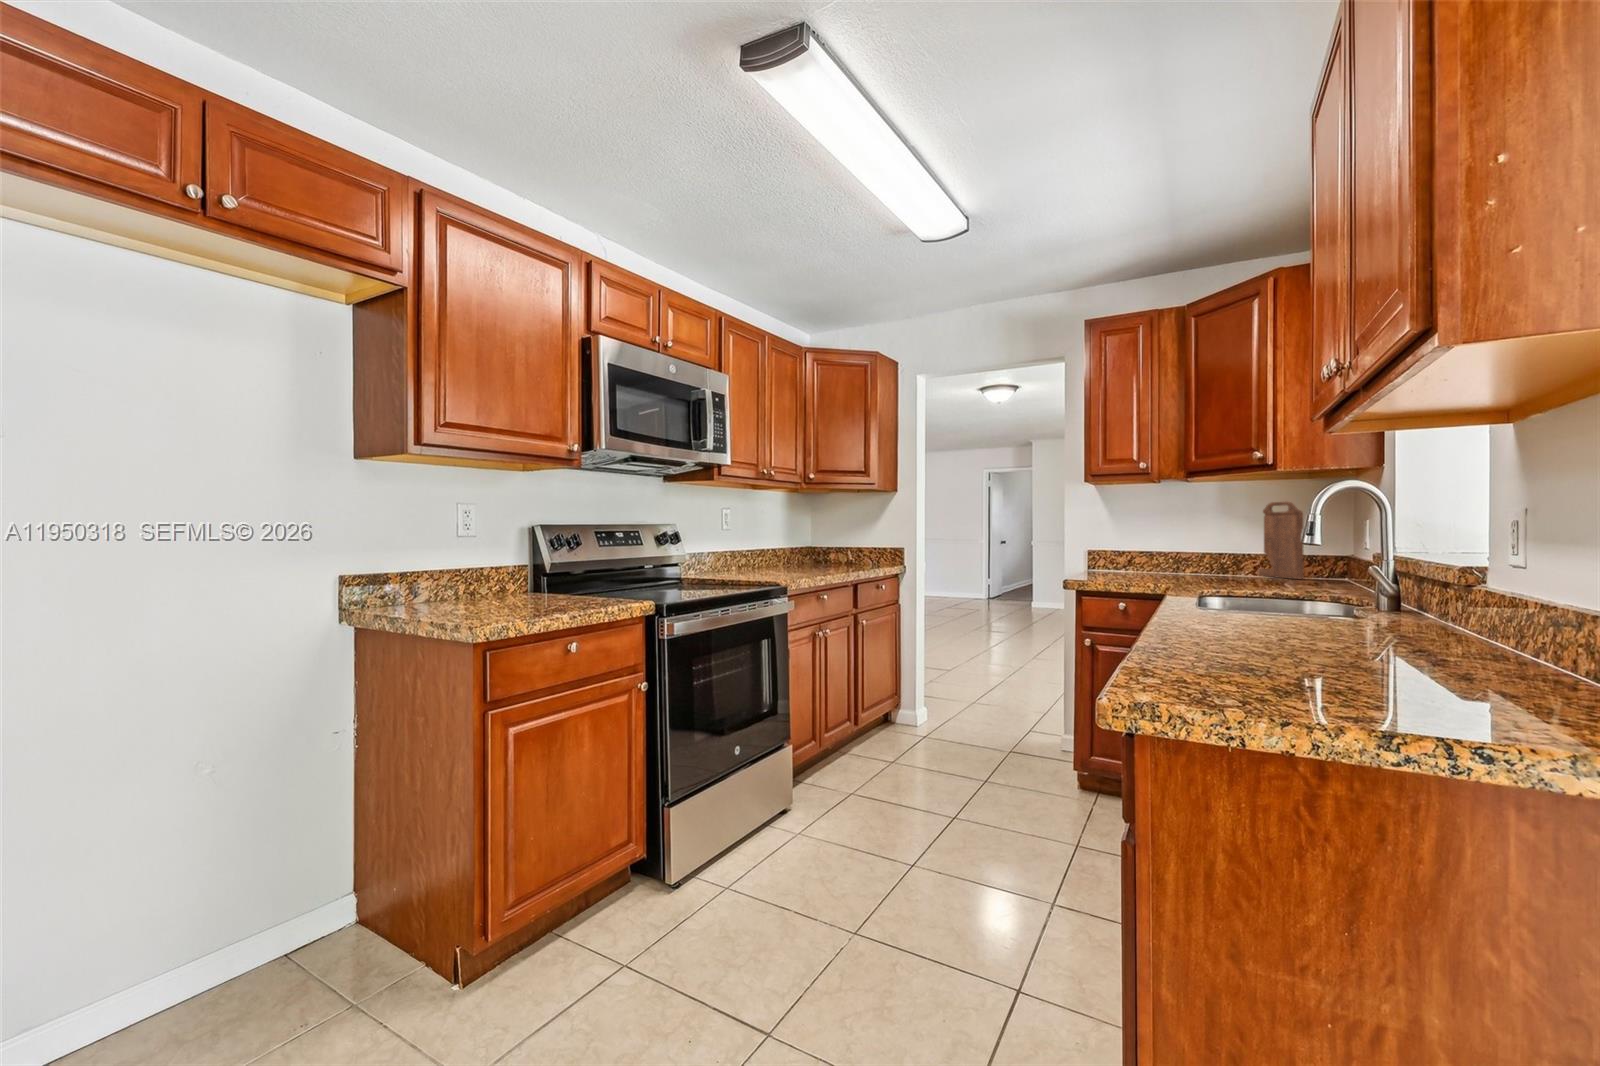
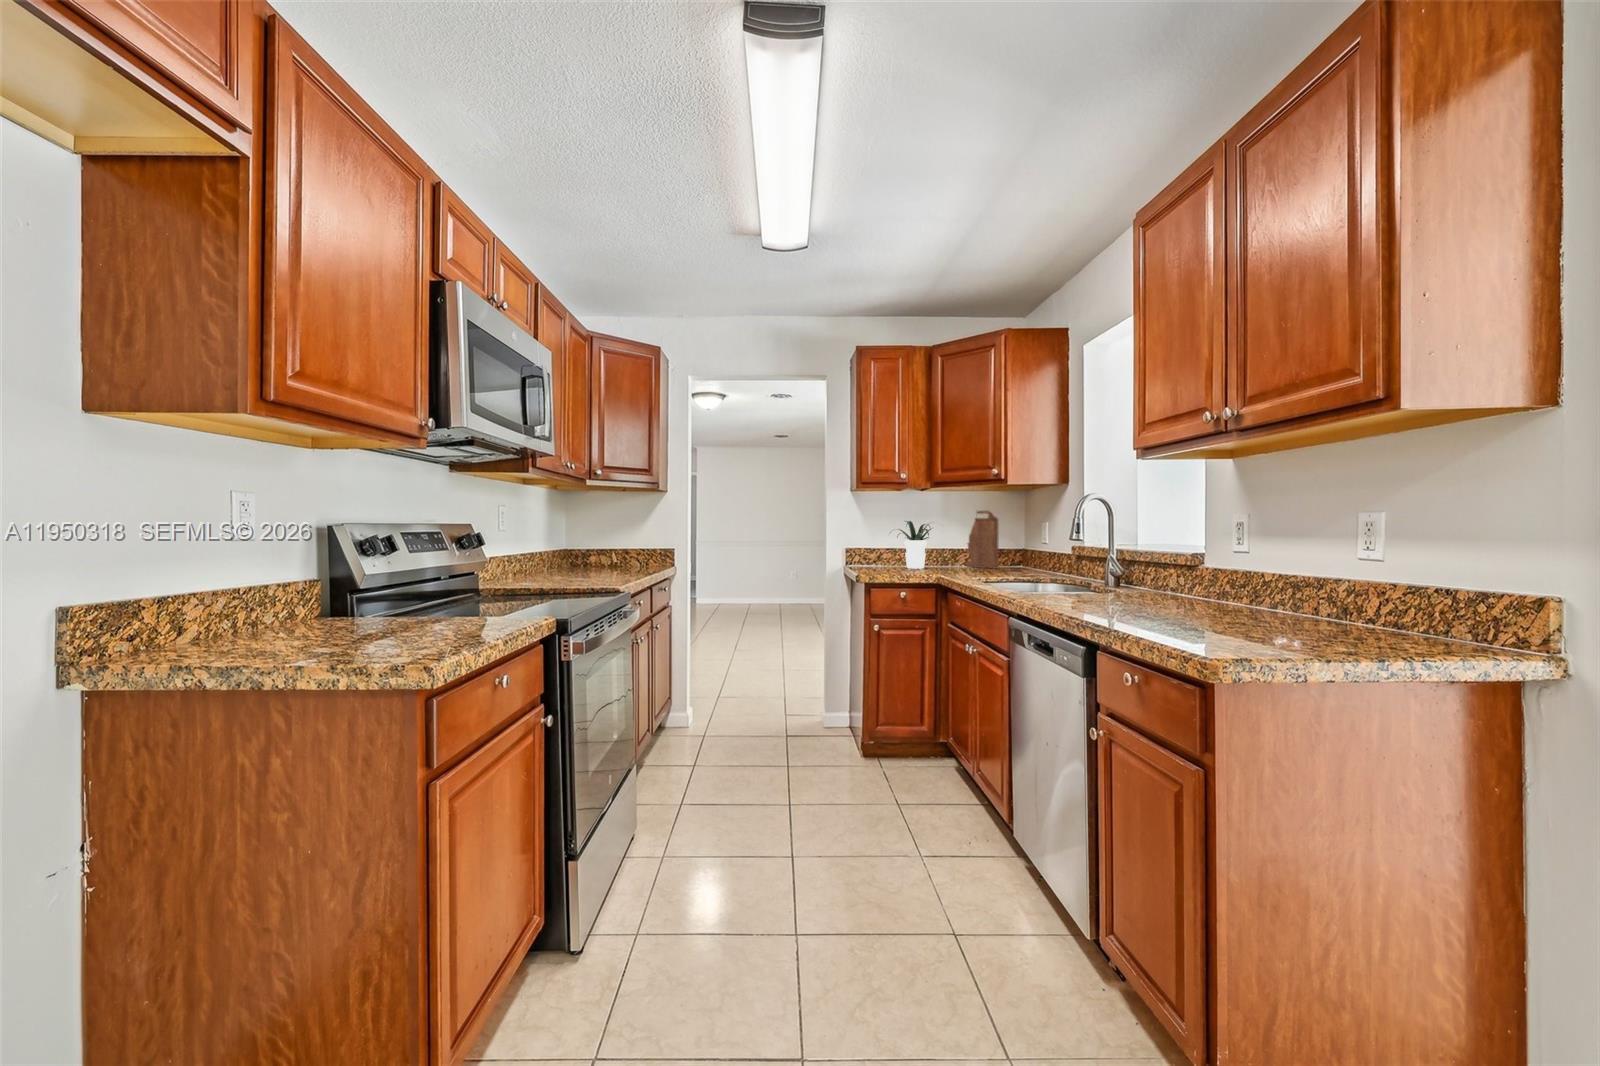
potted plant: none [1132,517,1215,576] -> present [897,521,932,568]

